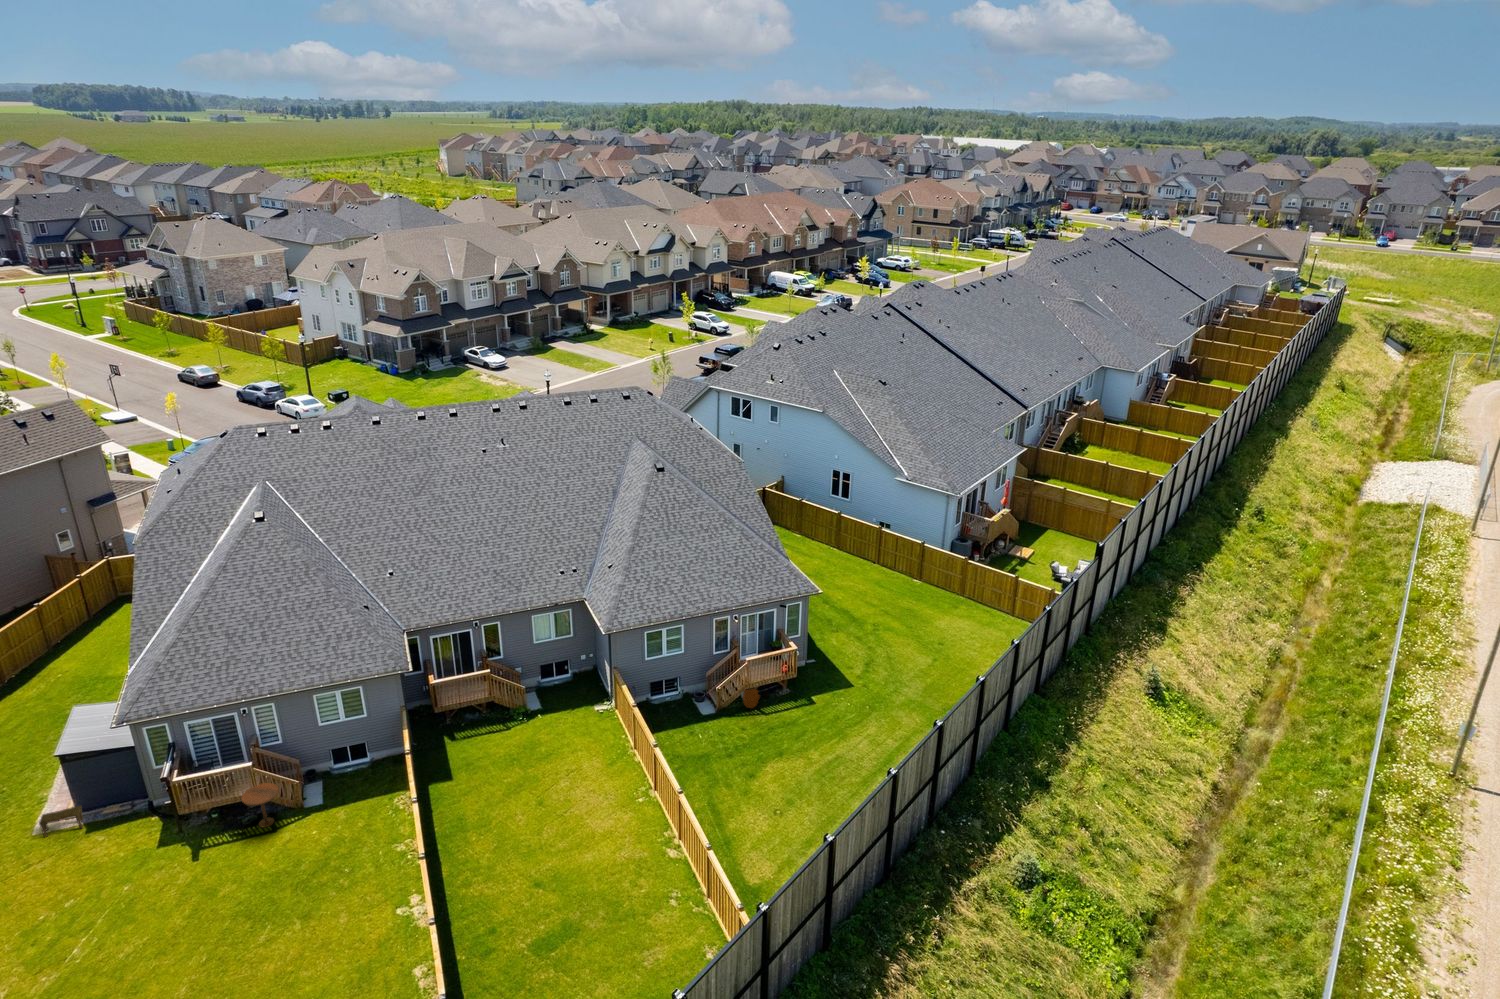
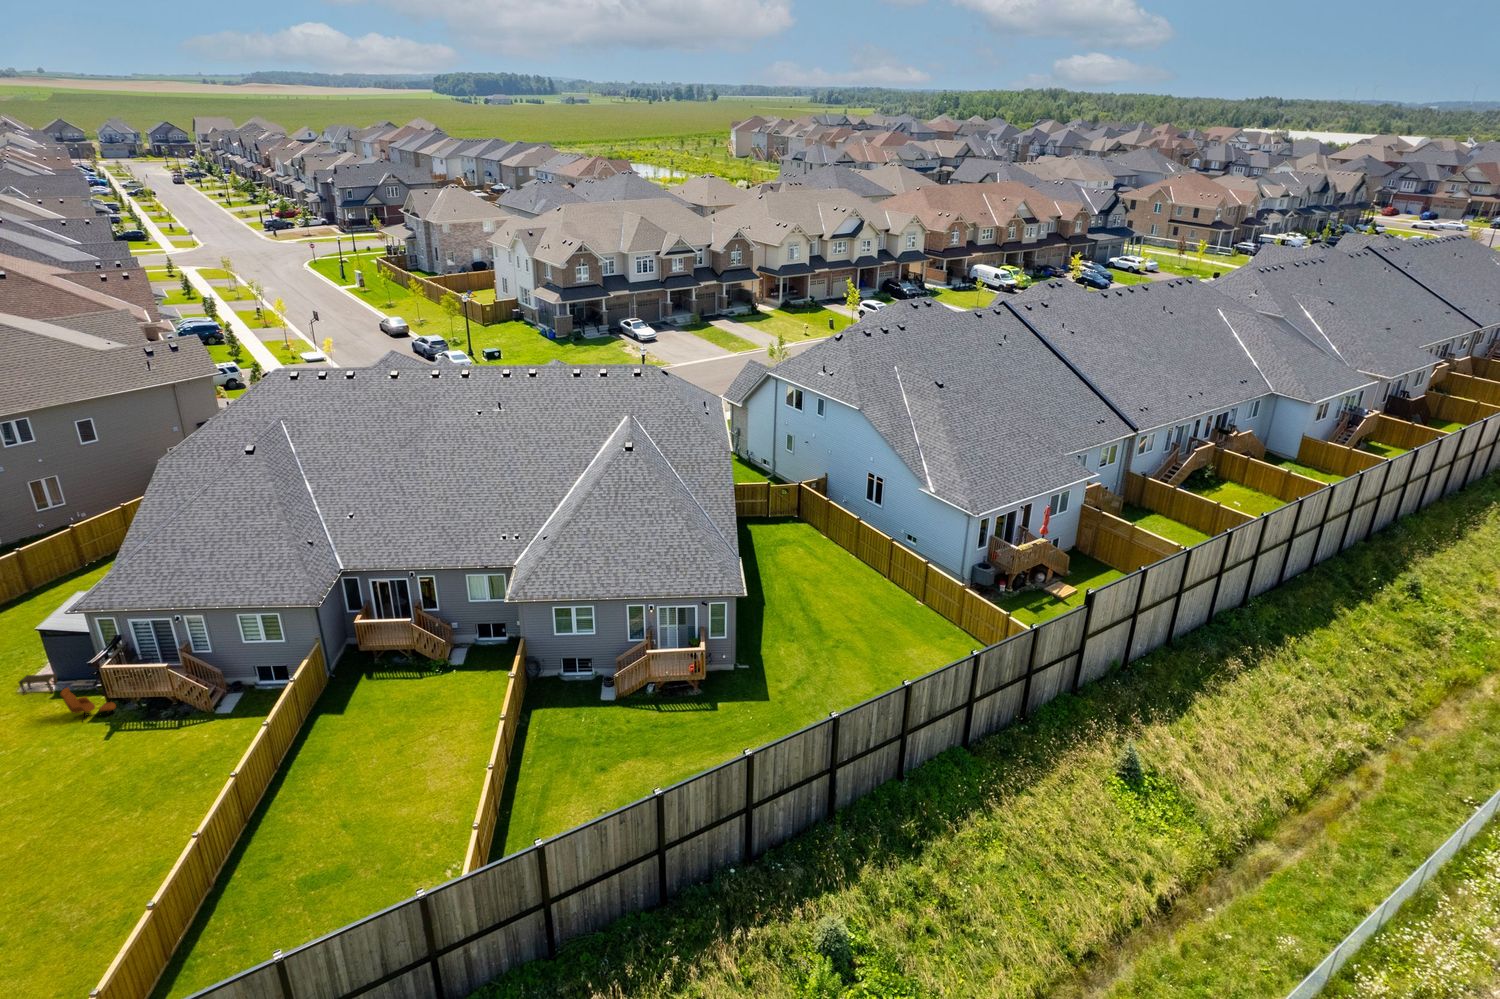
lounge chair: present [742,689,759,710] -> present [60,688,116,721]
pedestal table: present [241,783,279,828] -> none [152,684,188,724]

